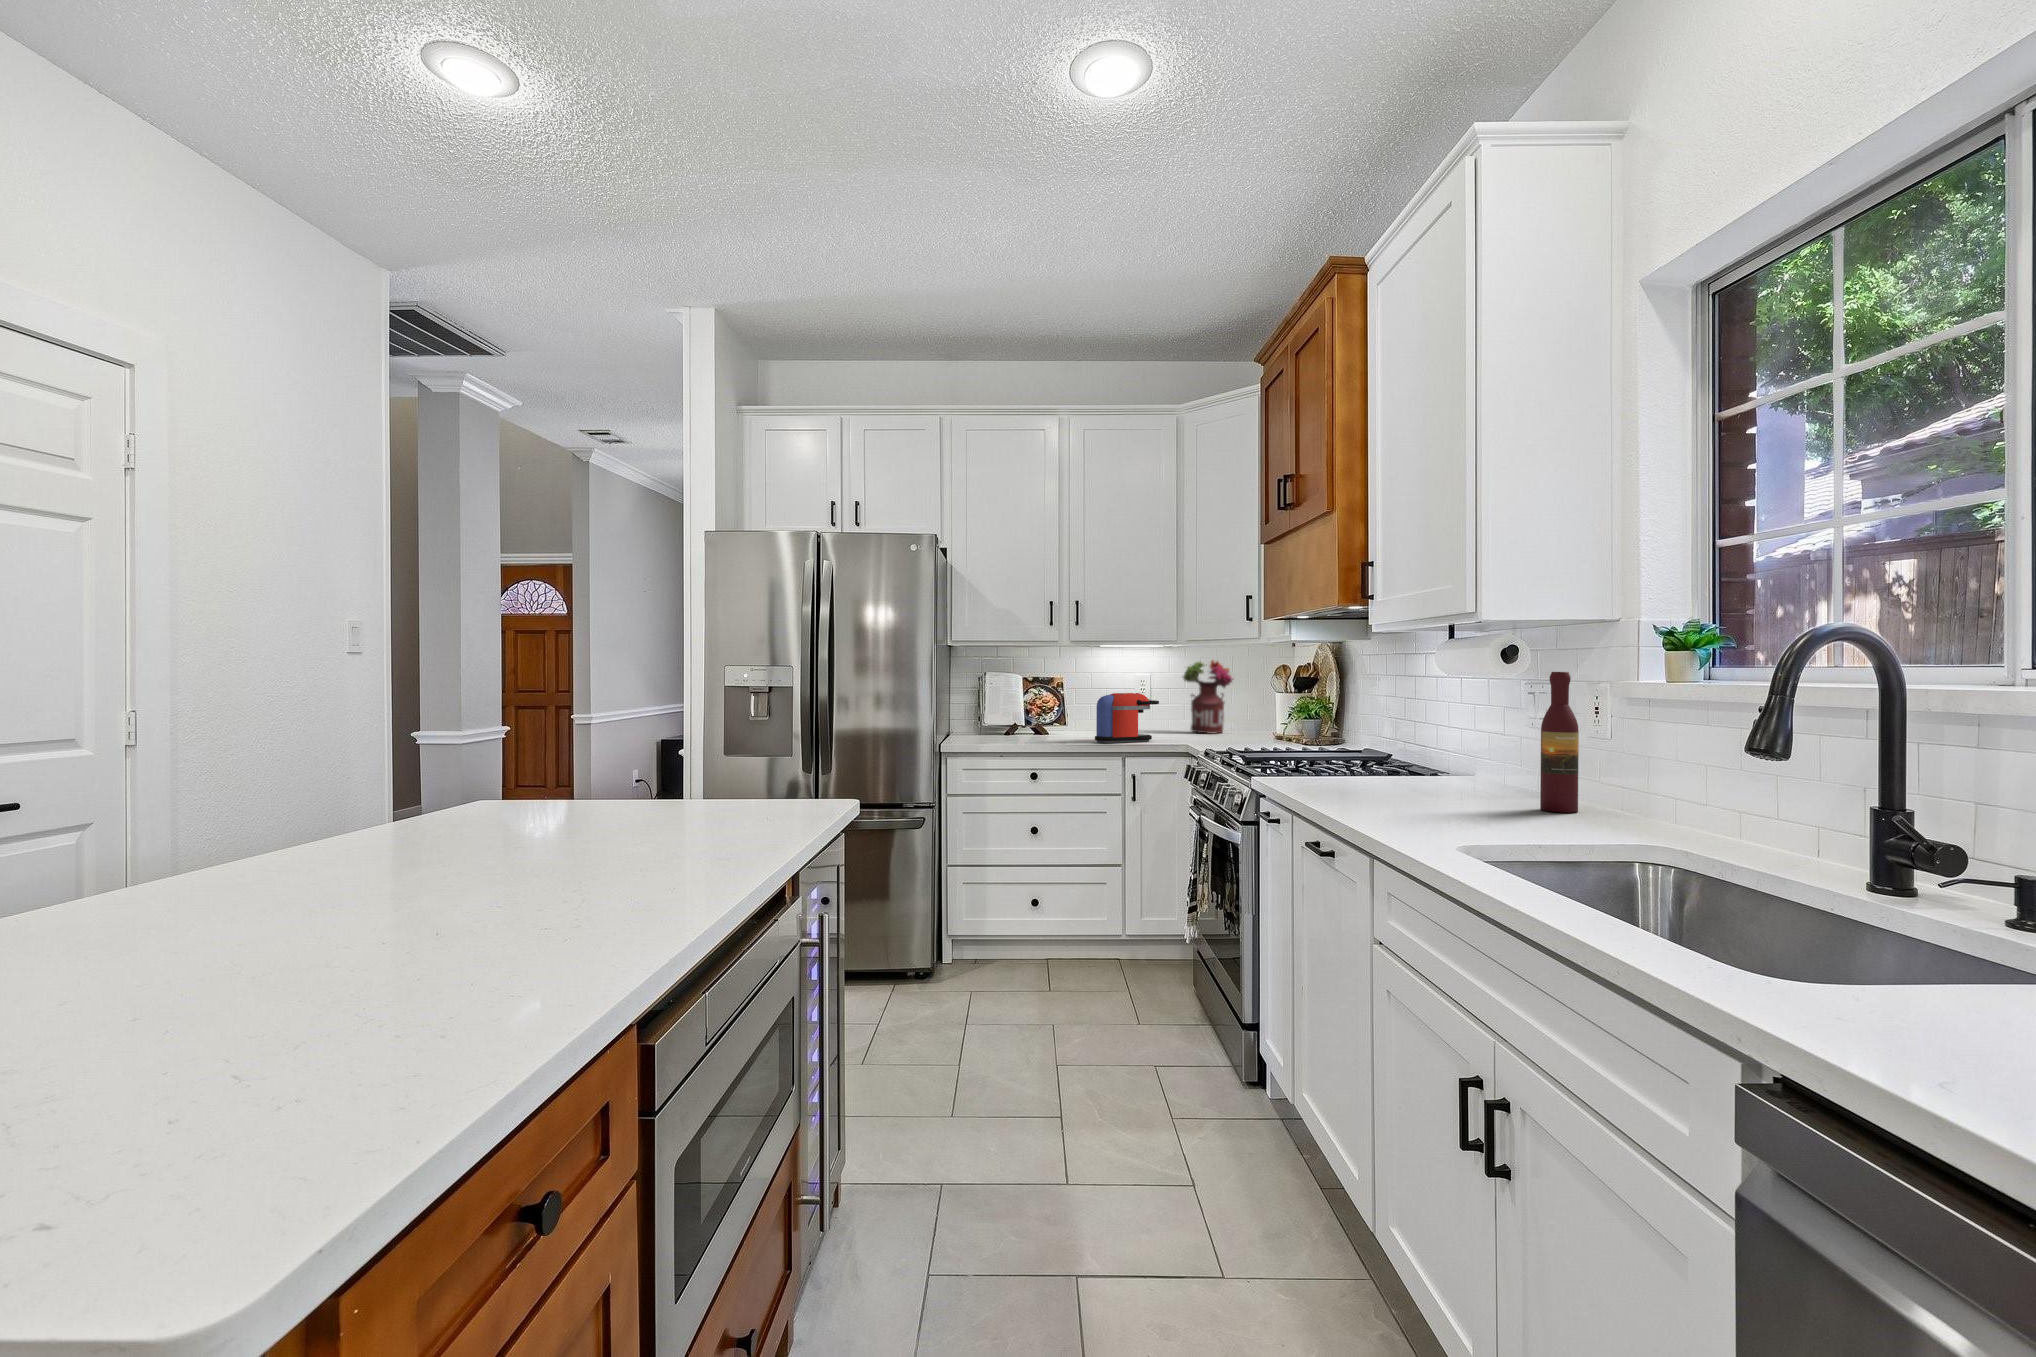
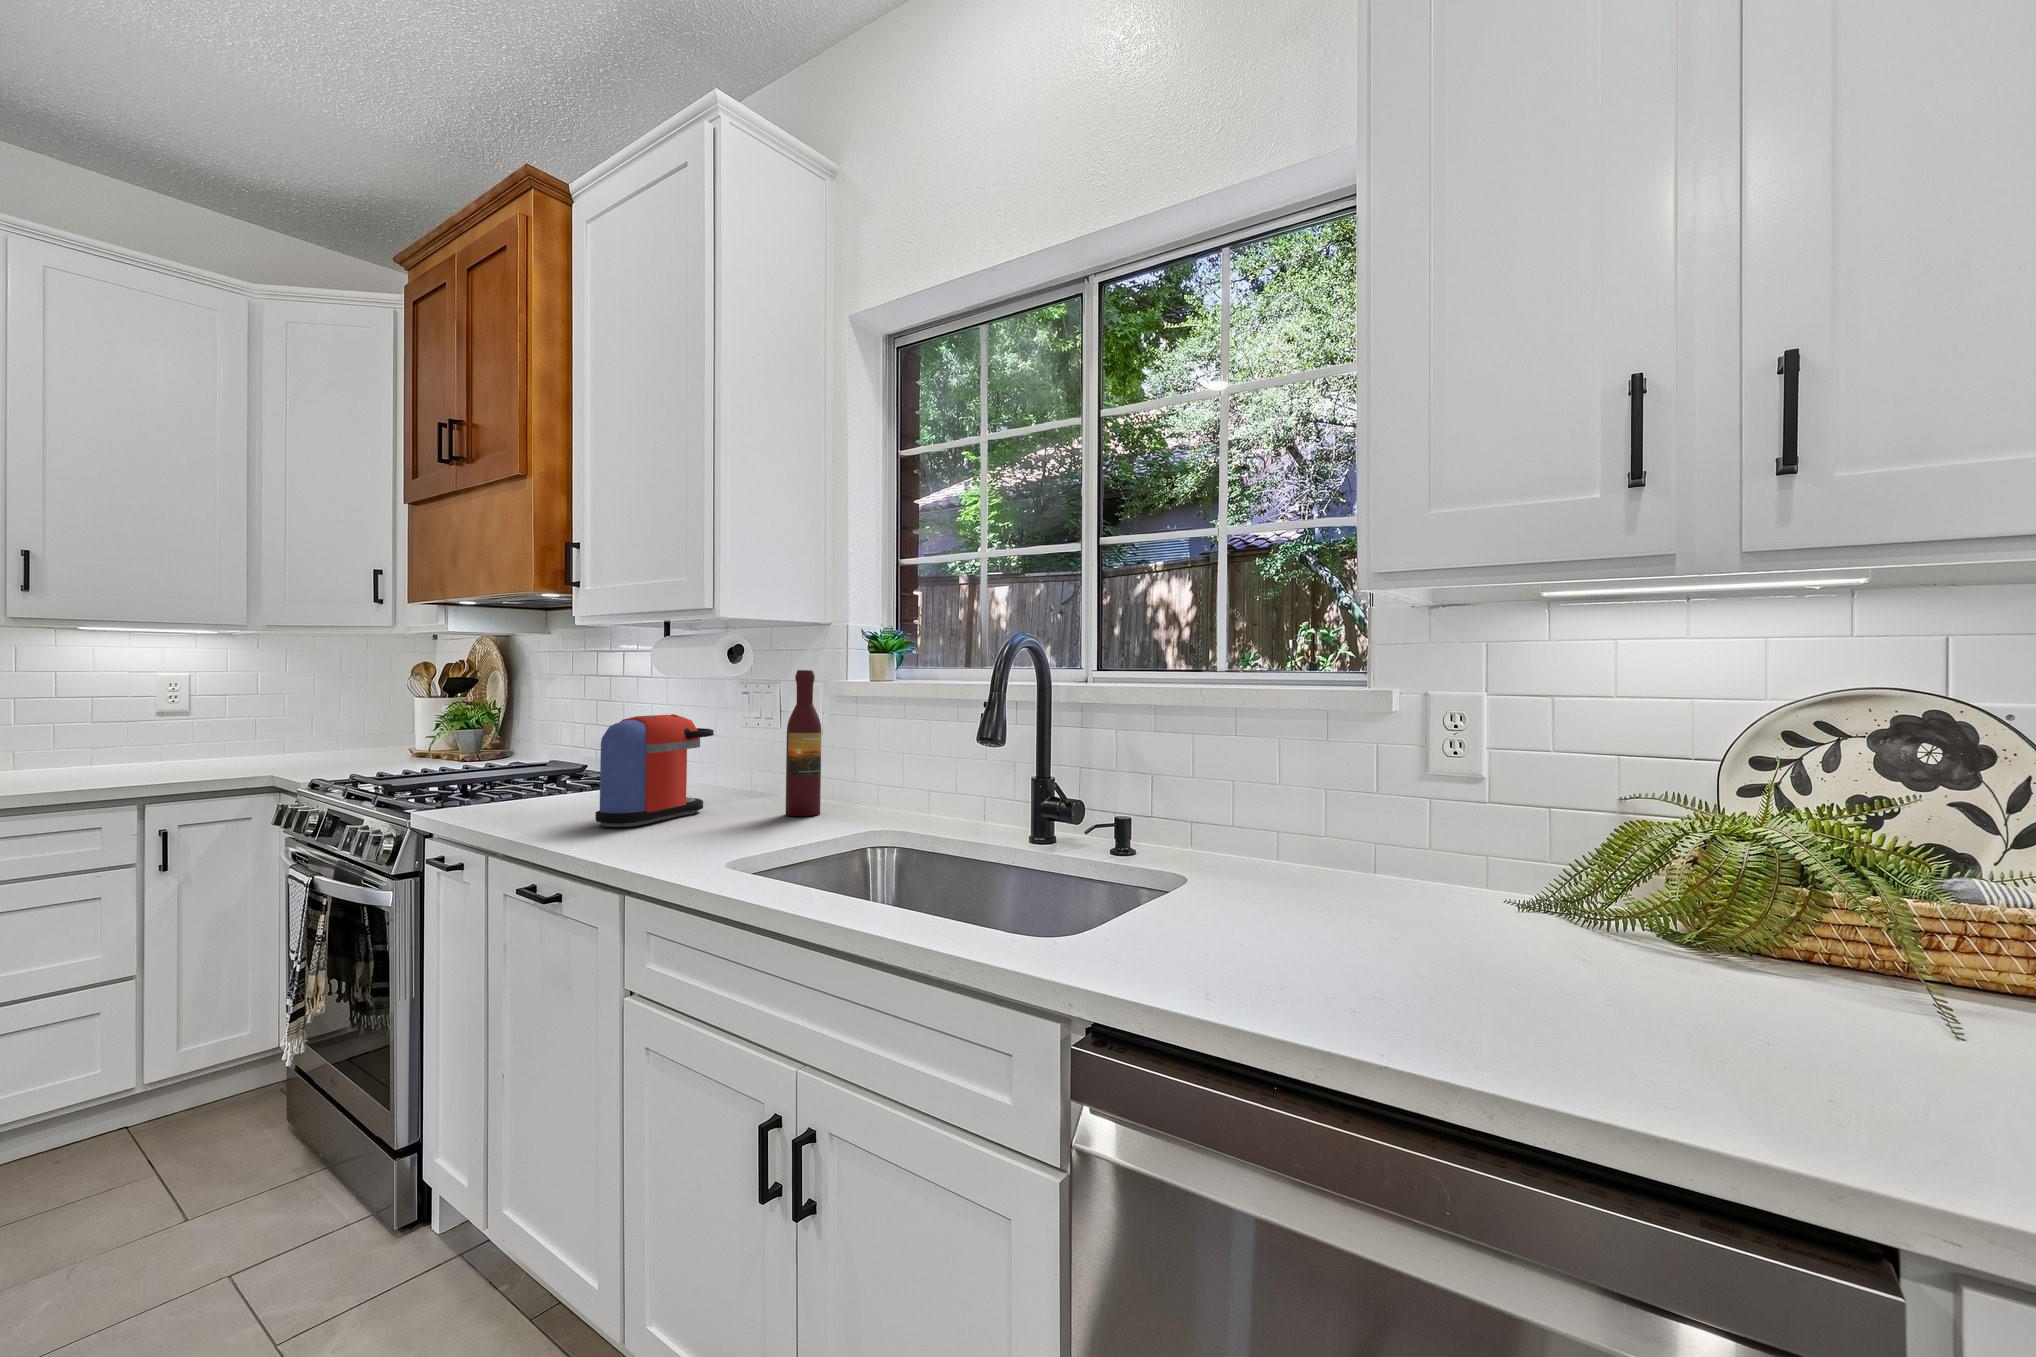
flower arrangement: present [1182,660,1233,734] -> none [259,654,348,756]
coffee maker: present [1095,693,1159,743] -> present [595,714,714,827]

